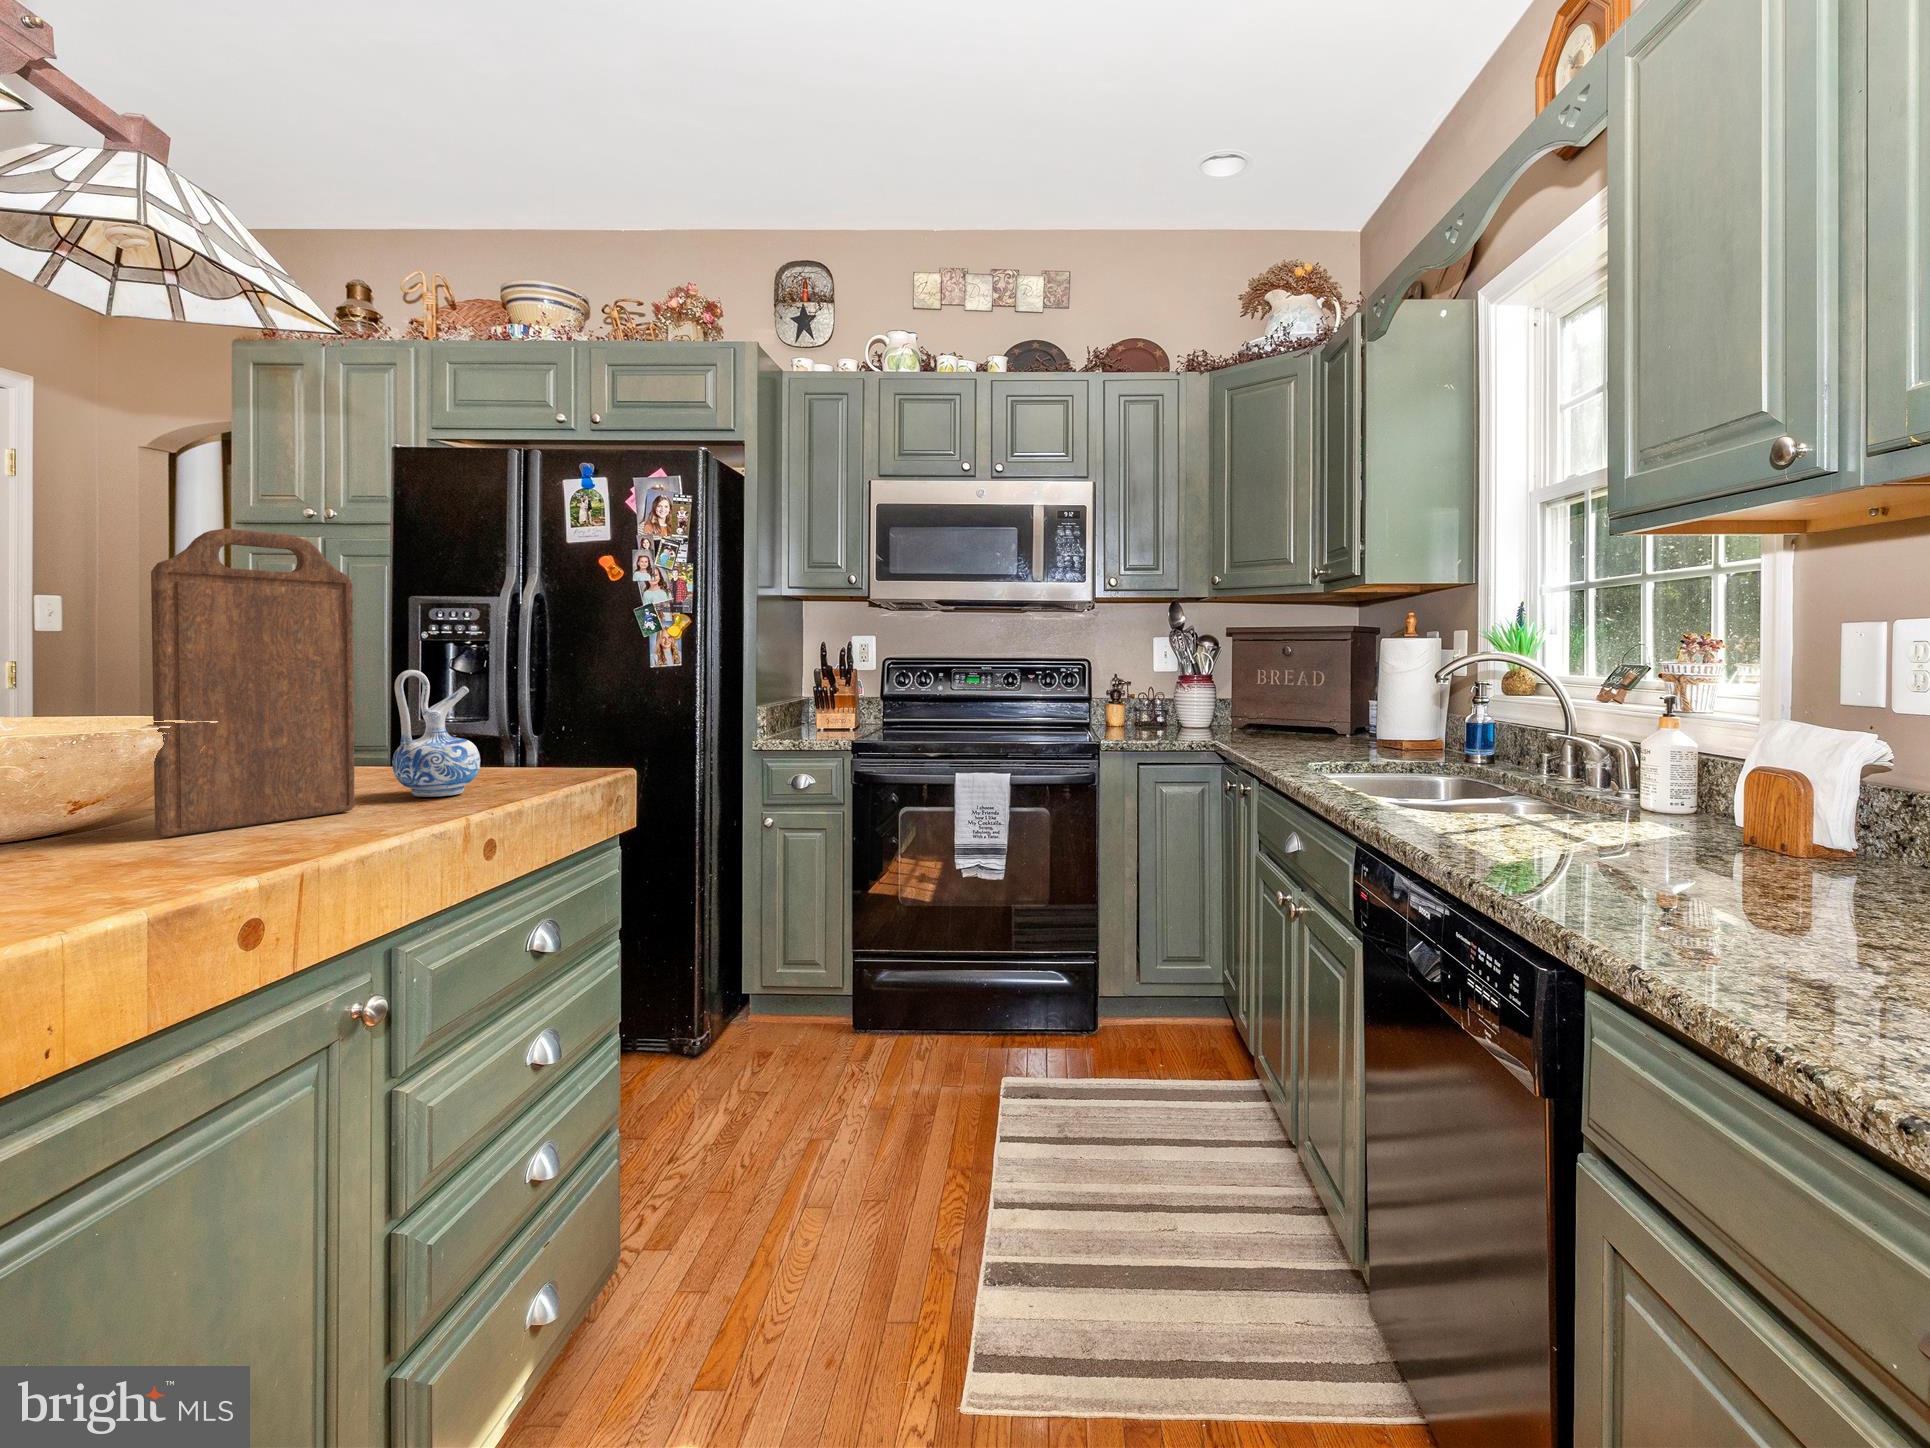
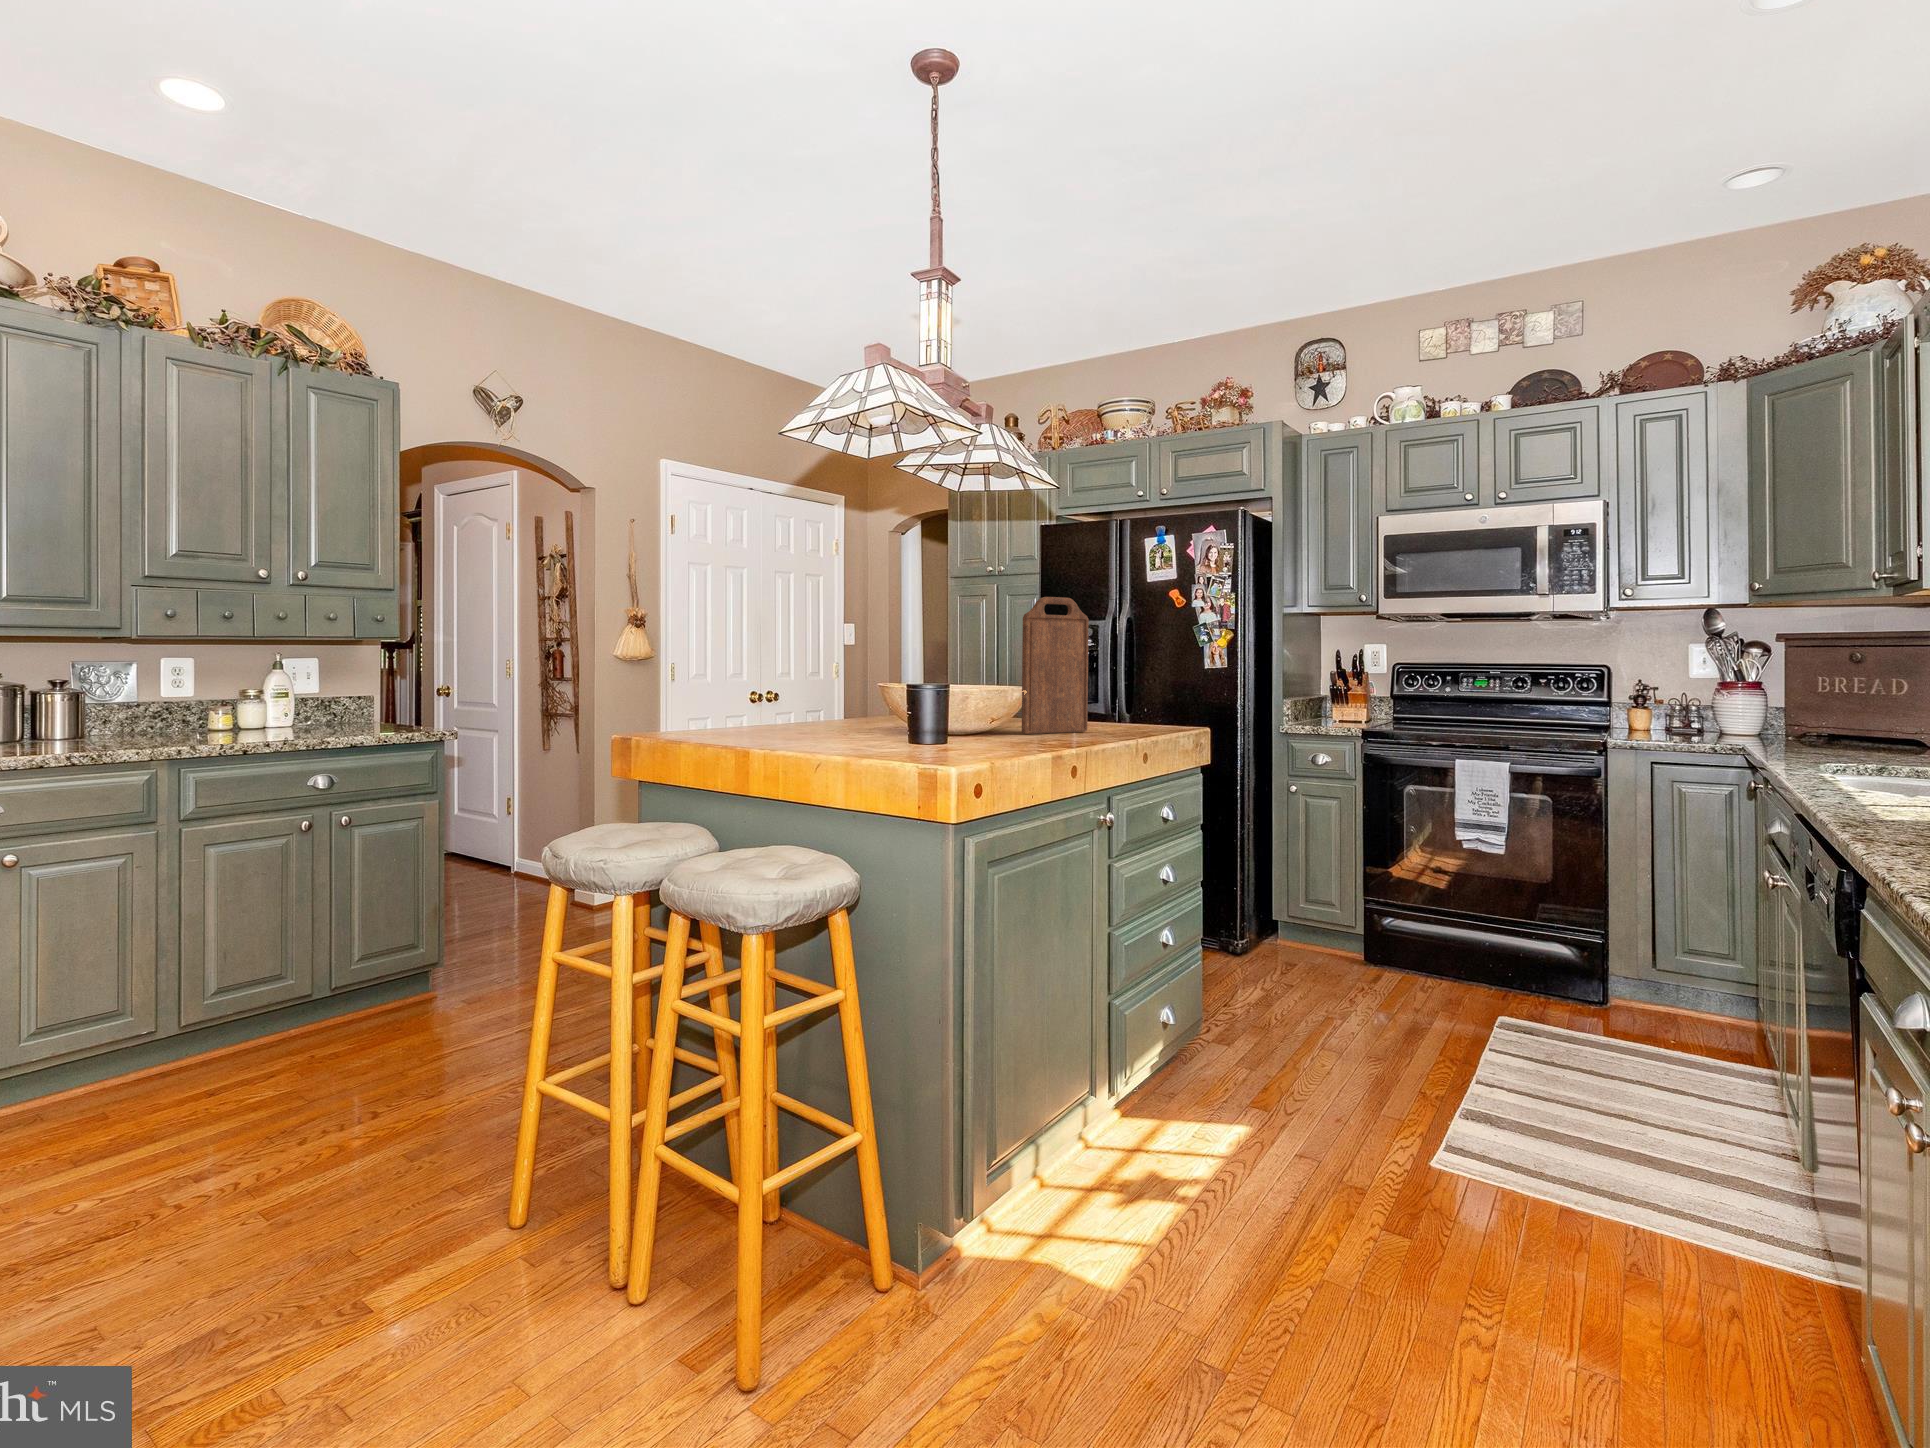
ceramic pitcher: present [392,670,480,797] -> none [1097,663,1137,729]

